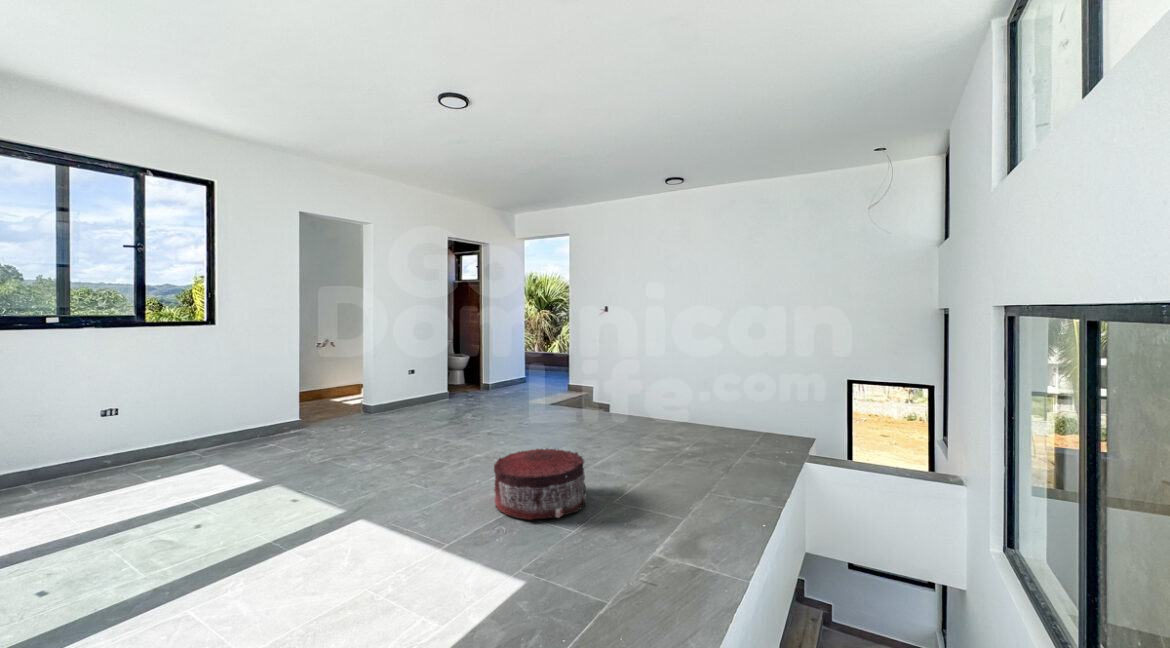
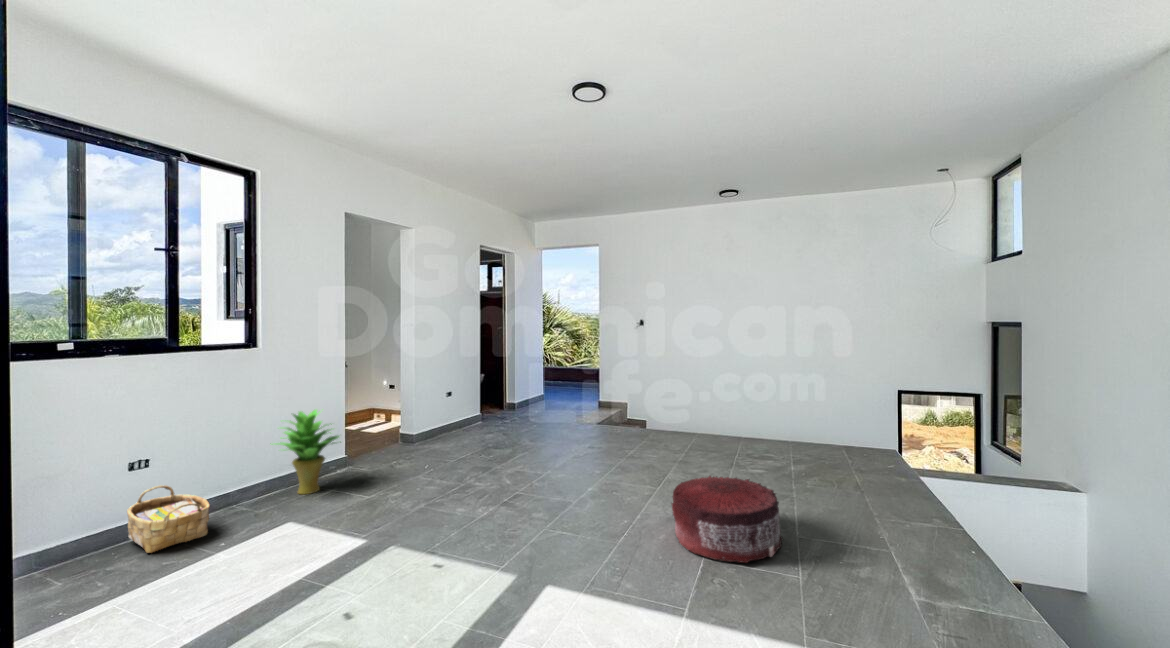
potted plant: none [222,377,286,447] -> present [277,410,341,494]
woven basket: none [97,429,160,478] -> present [127,485,210,553]

